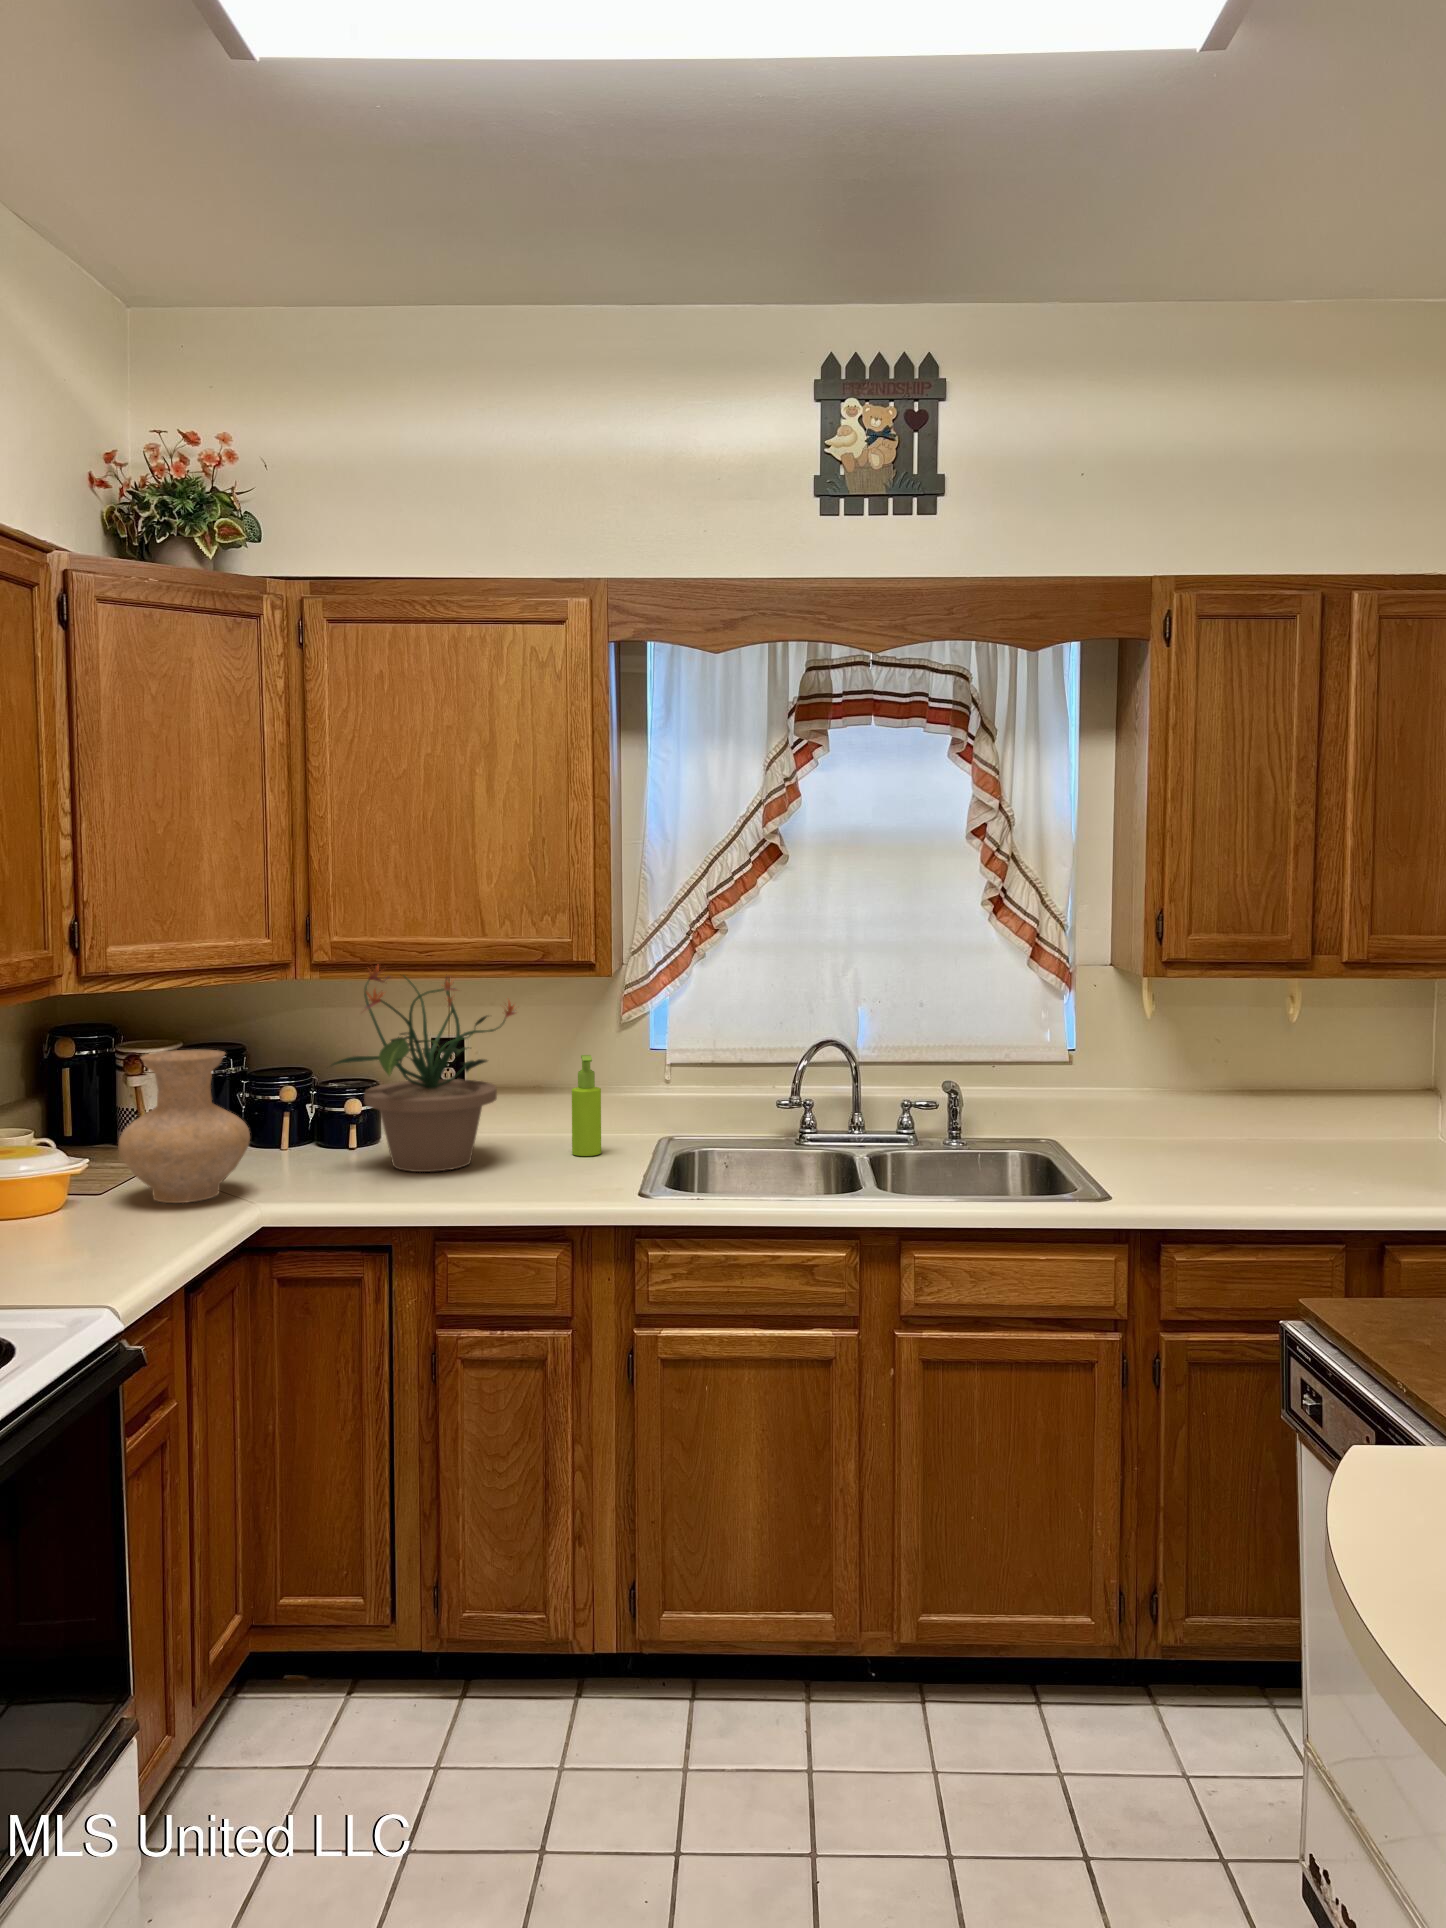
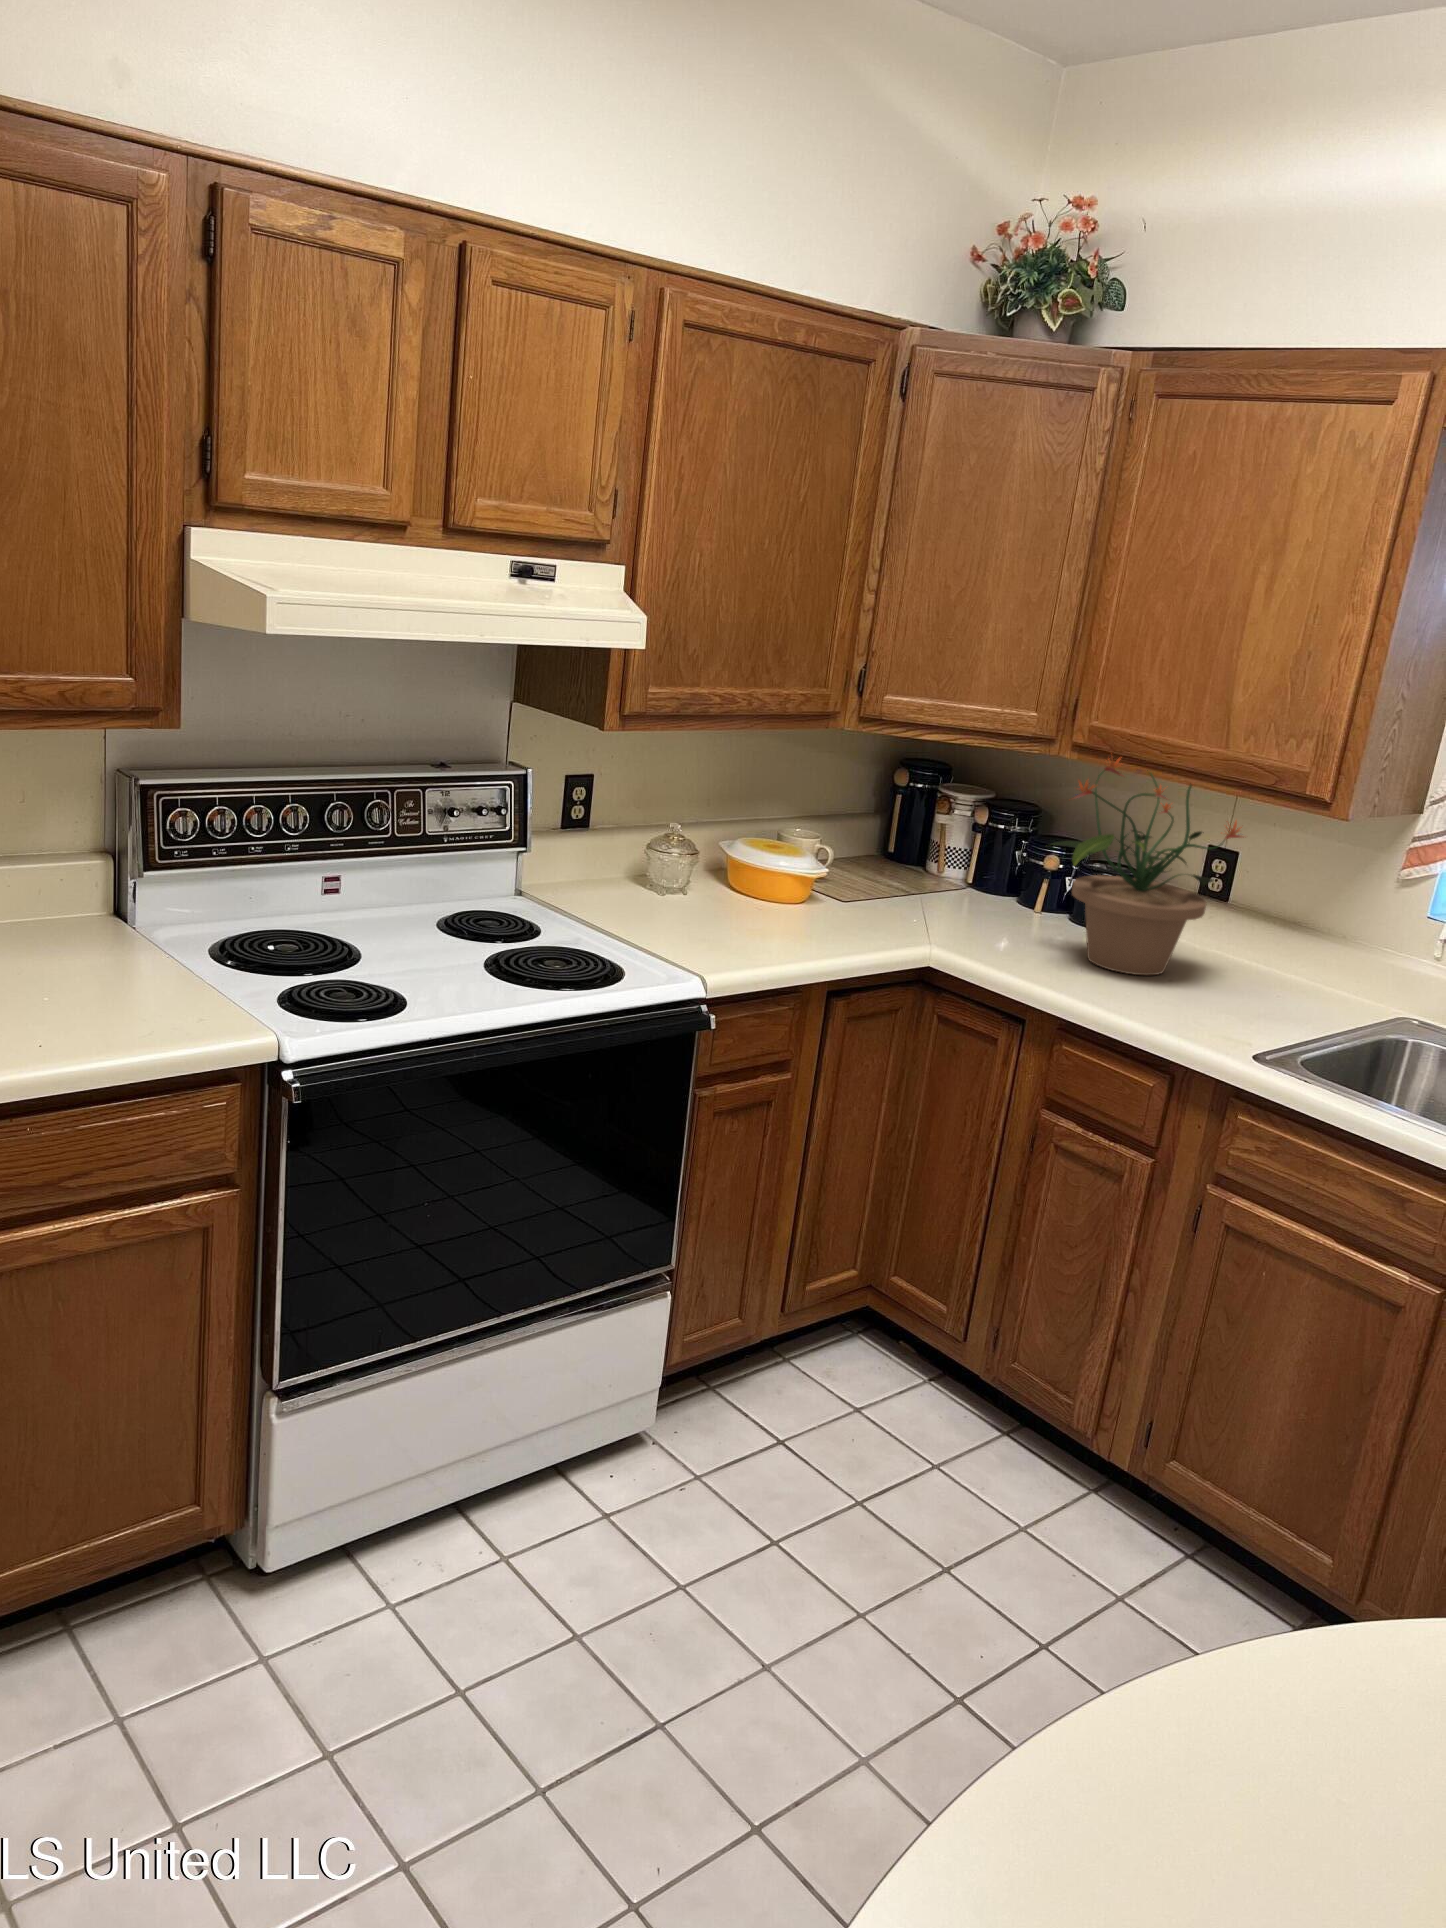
vase: present [118,1050,250,1203] -> none [850,796,957,931]
soap dispenser: present [572,1055,601,1156] -> none [1270,899,1318,1009]

